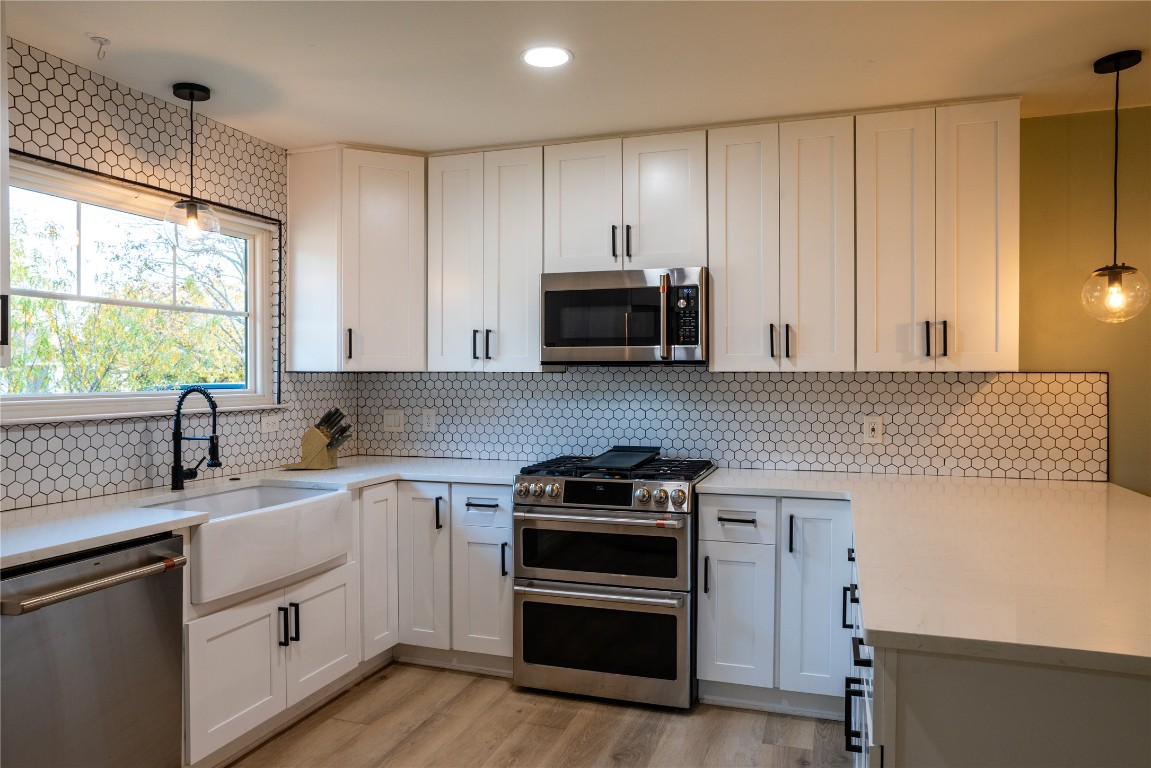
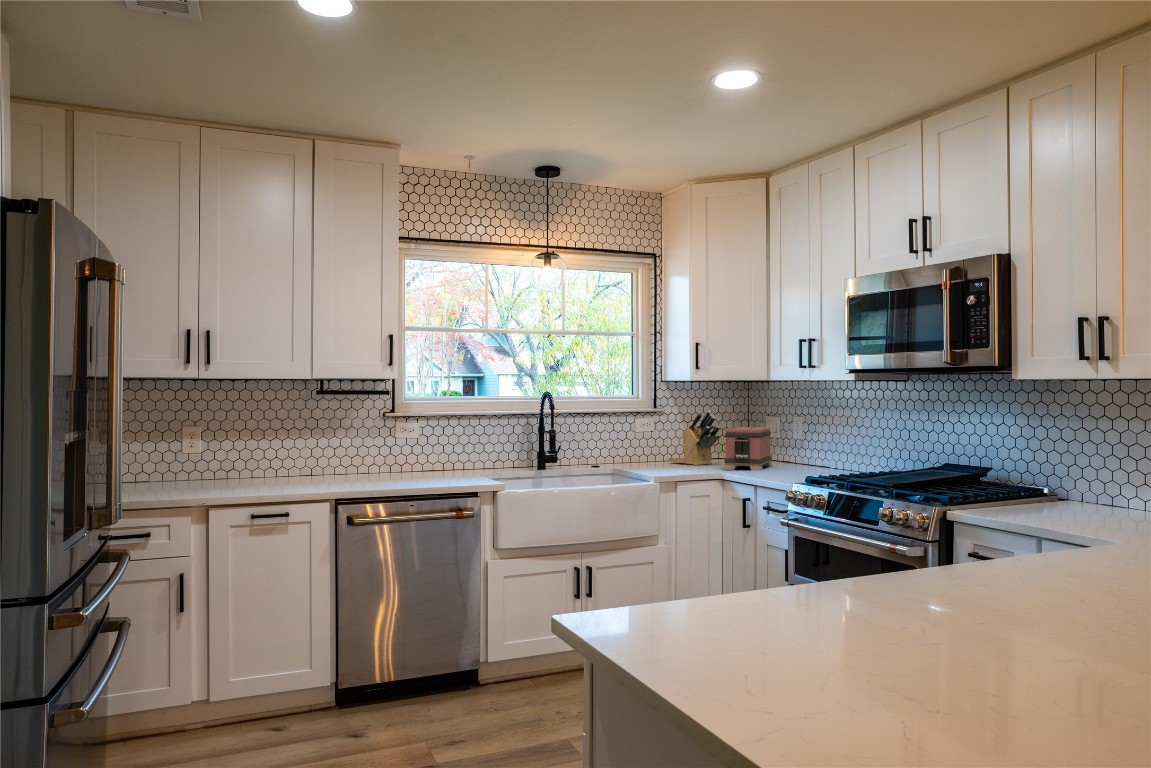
toaster: none [376,422,430,471] -> present [724,427,772,471]

